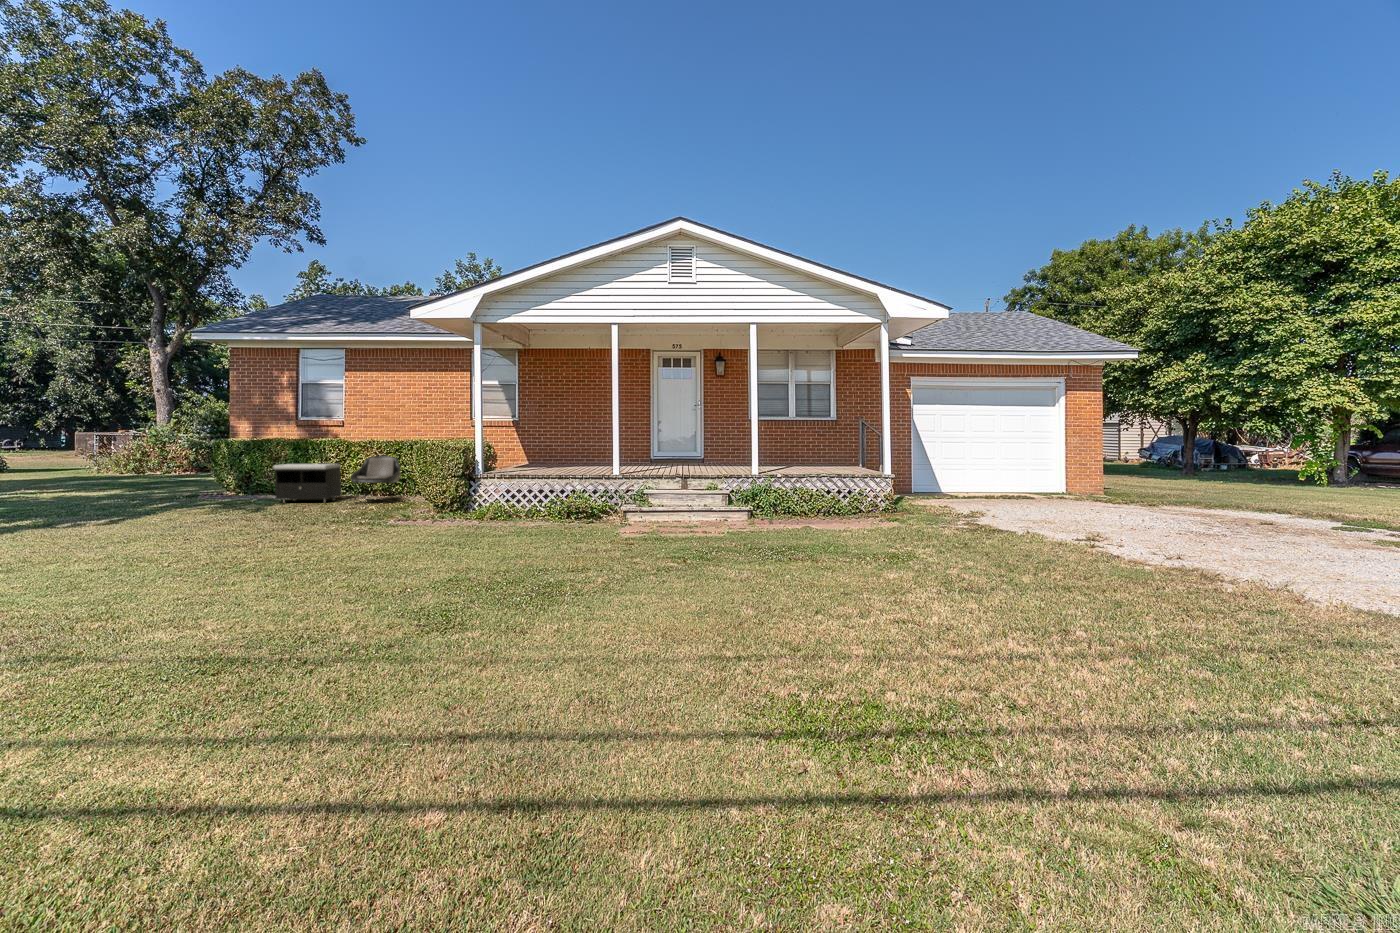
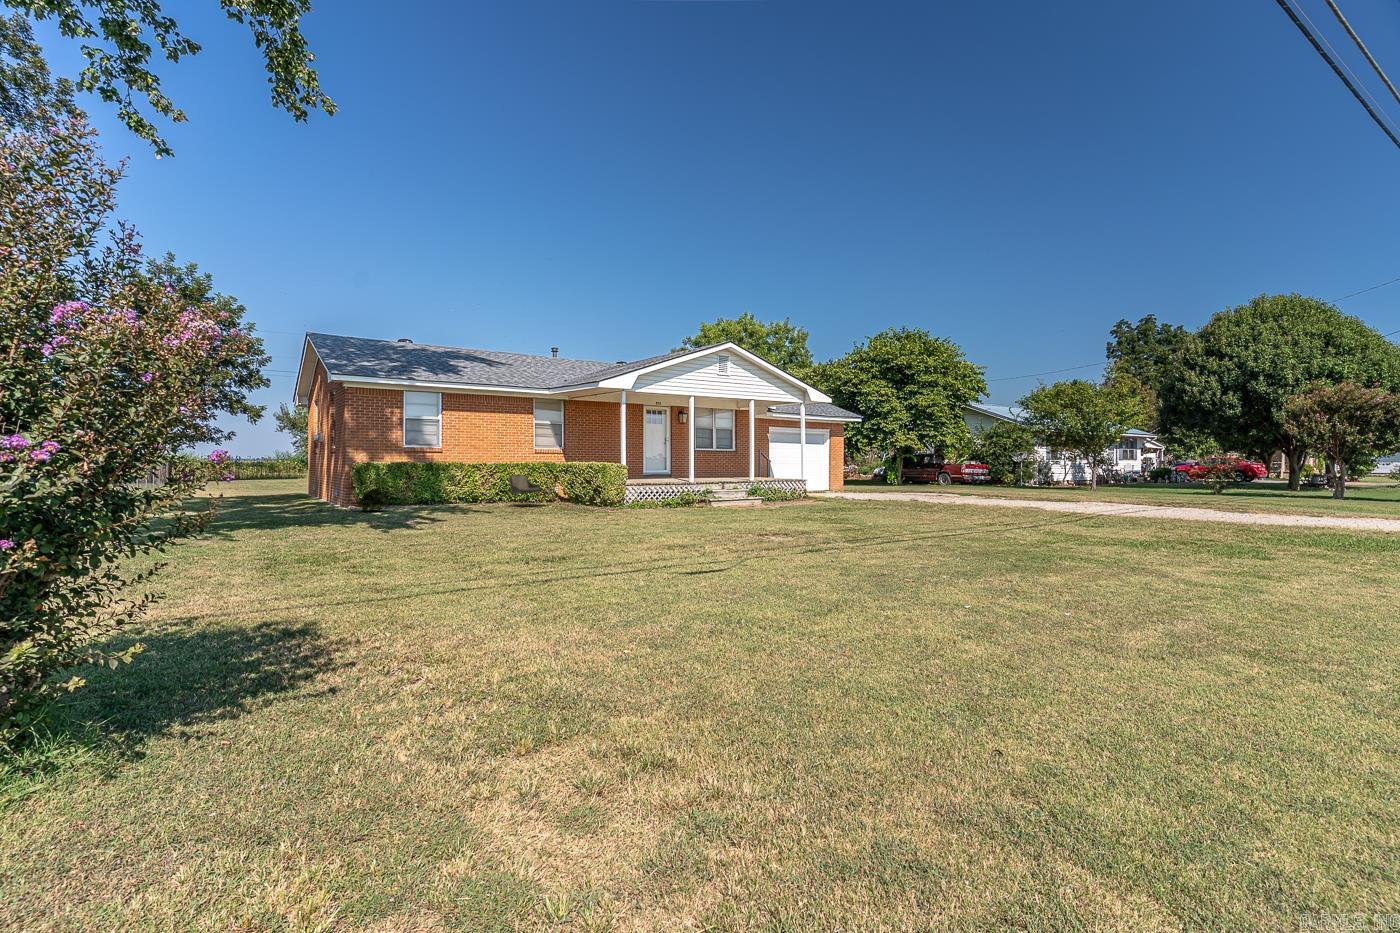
storage bench: present [273,464,341,503] -> none [456,481,499,510]
potted plant: none [172,470,219,500] -> present [359,488,390,511]

